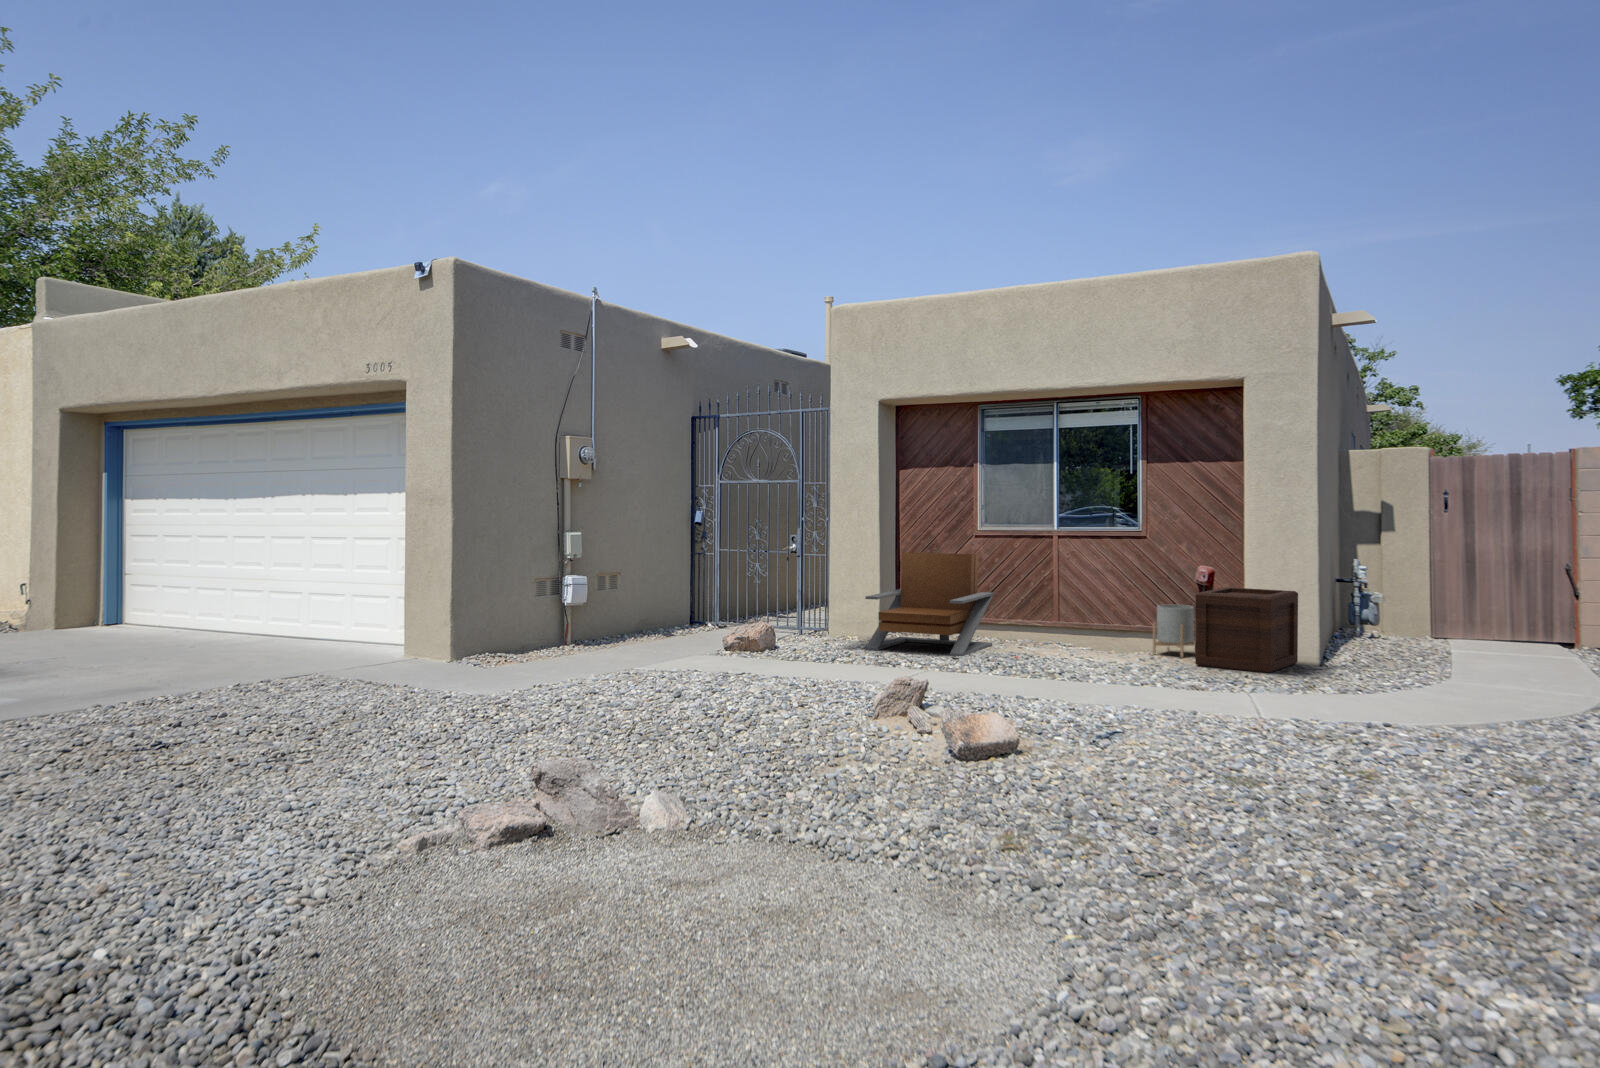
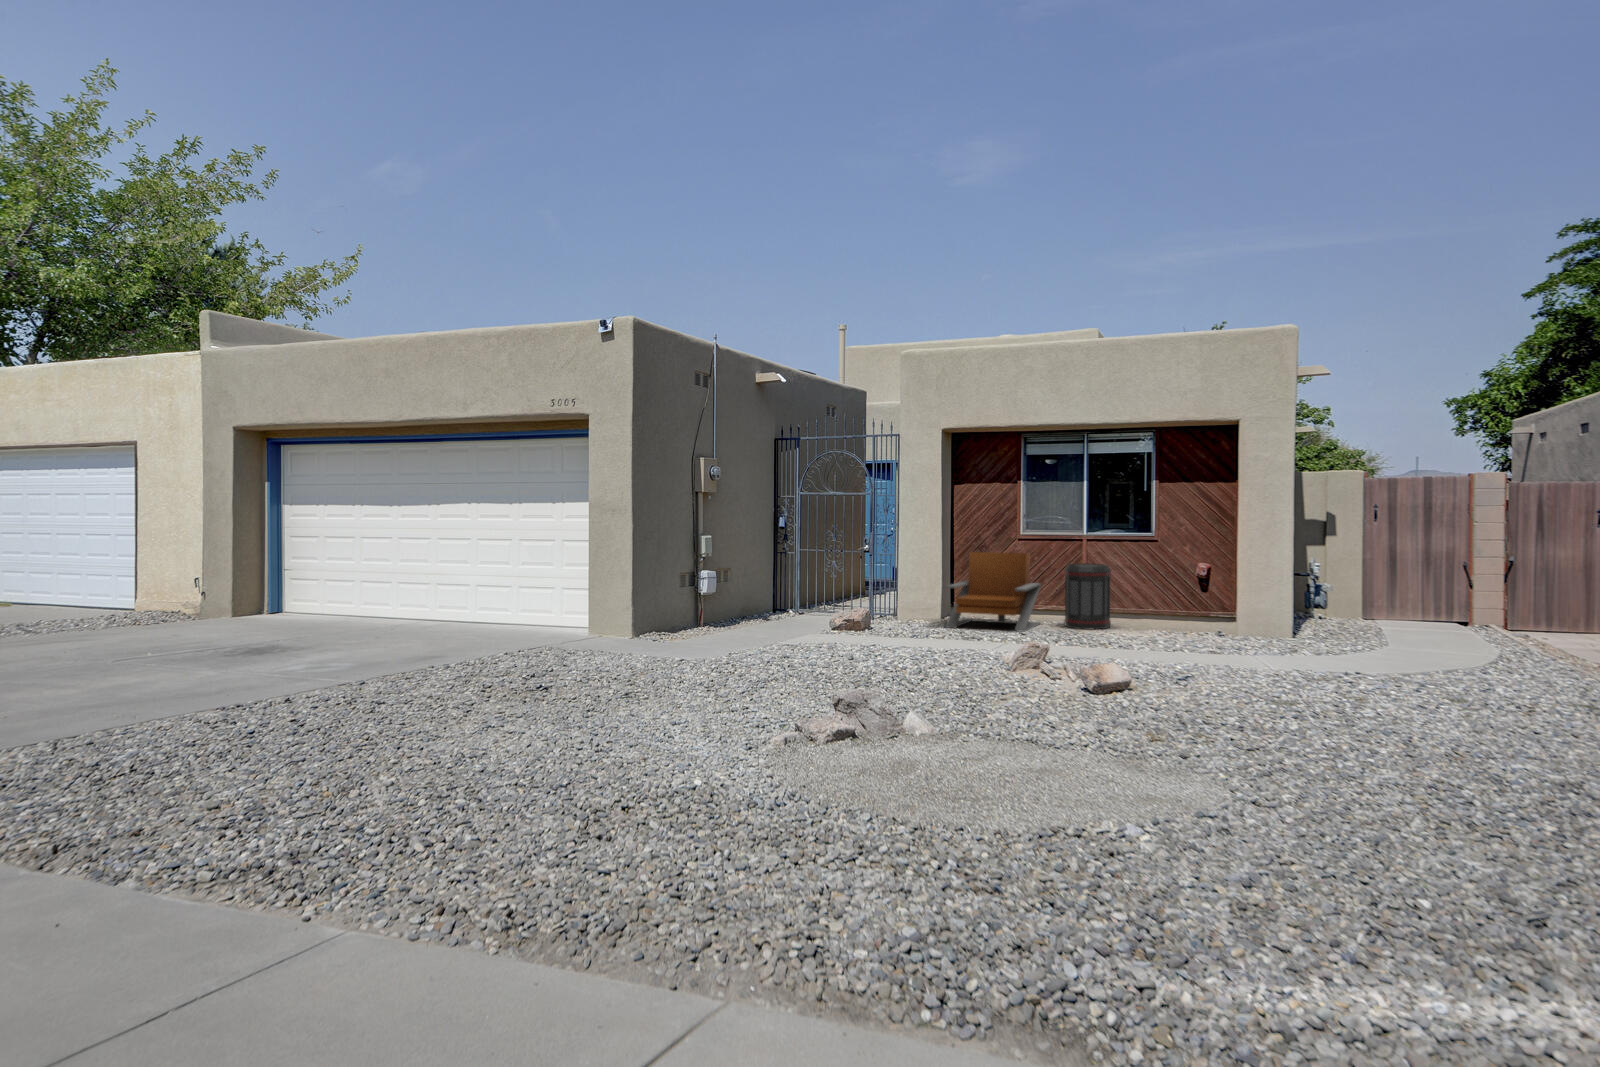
trash can: none [1021,567,1080,654] -> present [1064,563,1111,629]
wooden crate: present [1195,587,1298,673] -> none [1204,579,1279,642]
planter: present [1153,605,1196,657] -> none [1167,592,1200,632]

